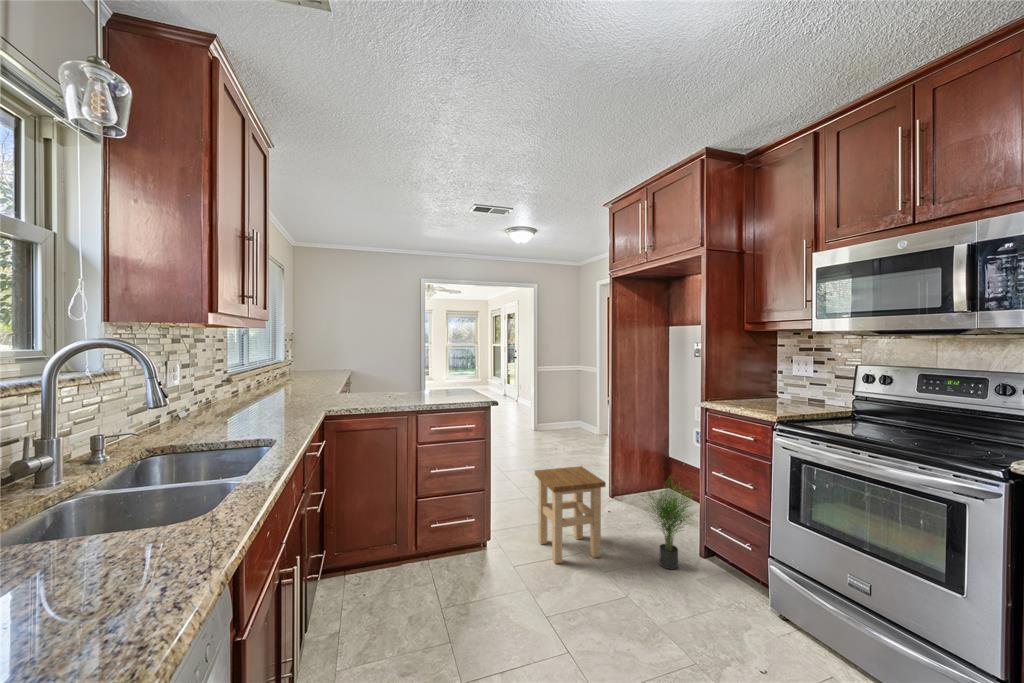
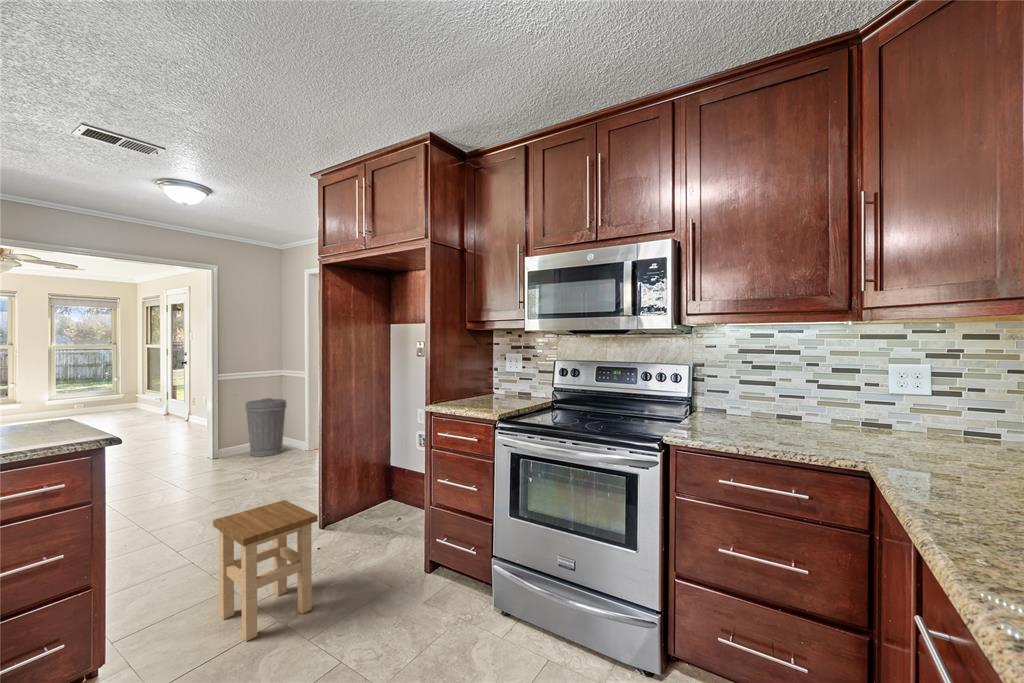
trash can: none [554,388,584,435] -> present [245,398,286,457]
potted plant: present [649,480,691,569] -> none [359,492,423,598]

